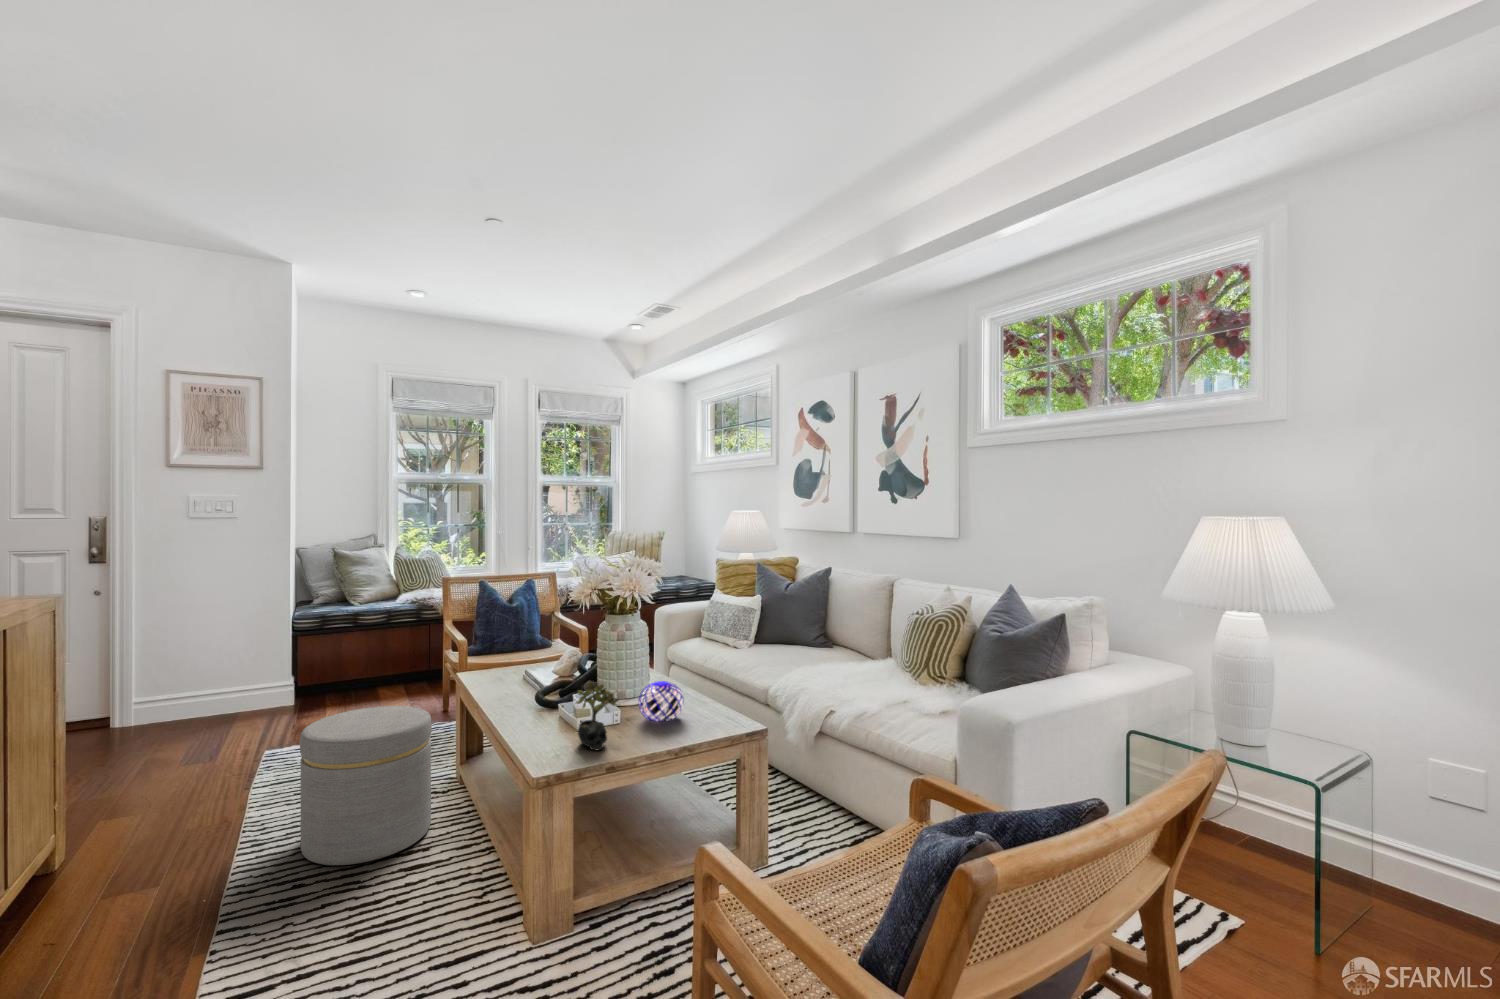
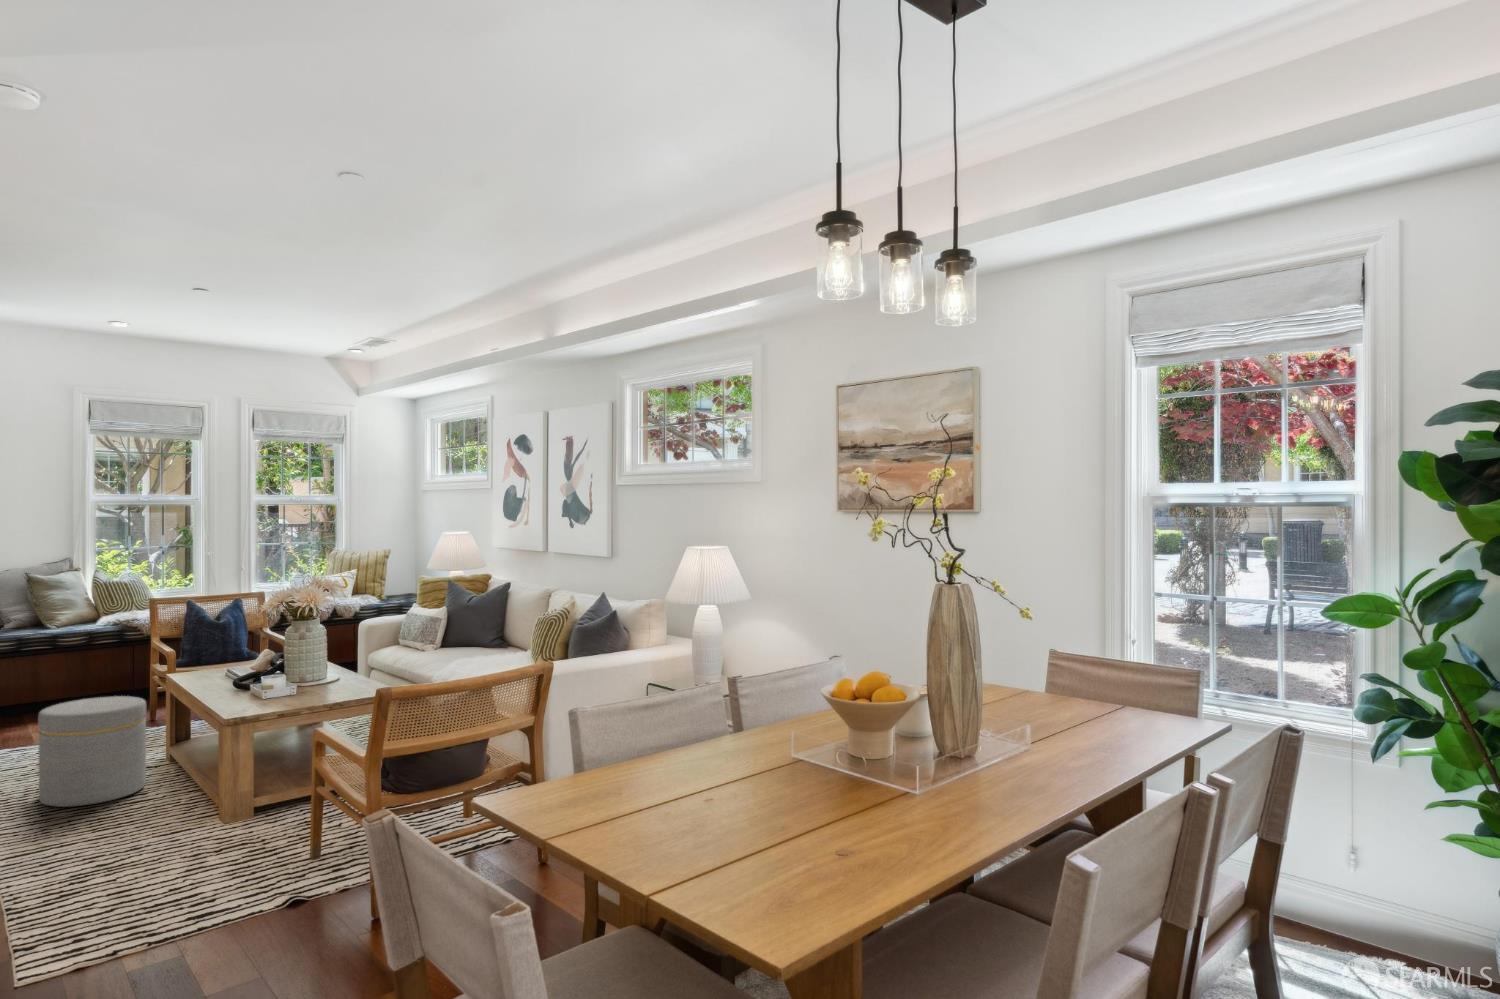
decorative orb: present [639,681,684,721] -> none [312,665,347,693]
succulent plant: present [576,682,618,750] -> none [259,663,292,708]

